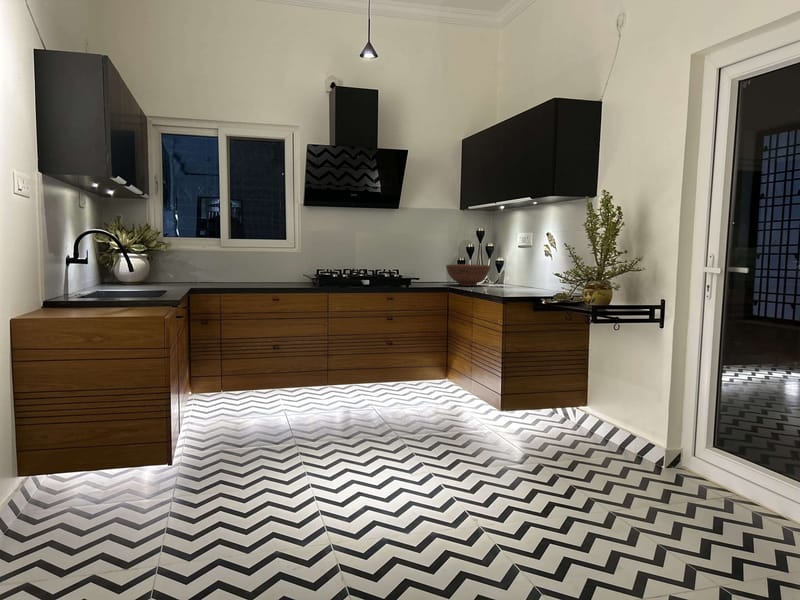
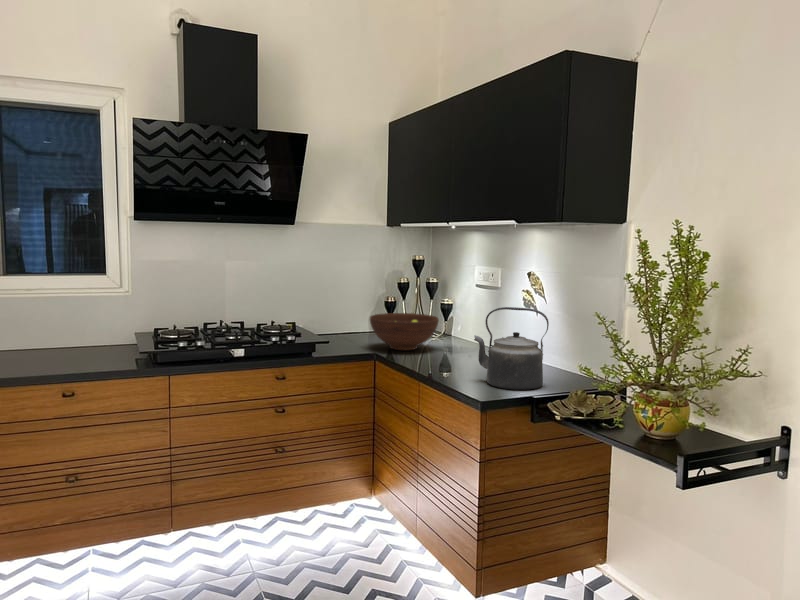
kettle: none [505,249,548,296] -> present [474,307,549,390]

